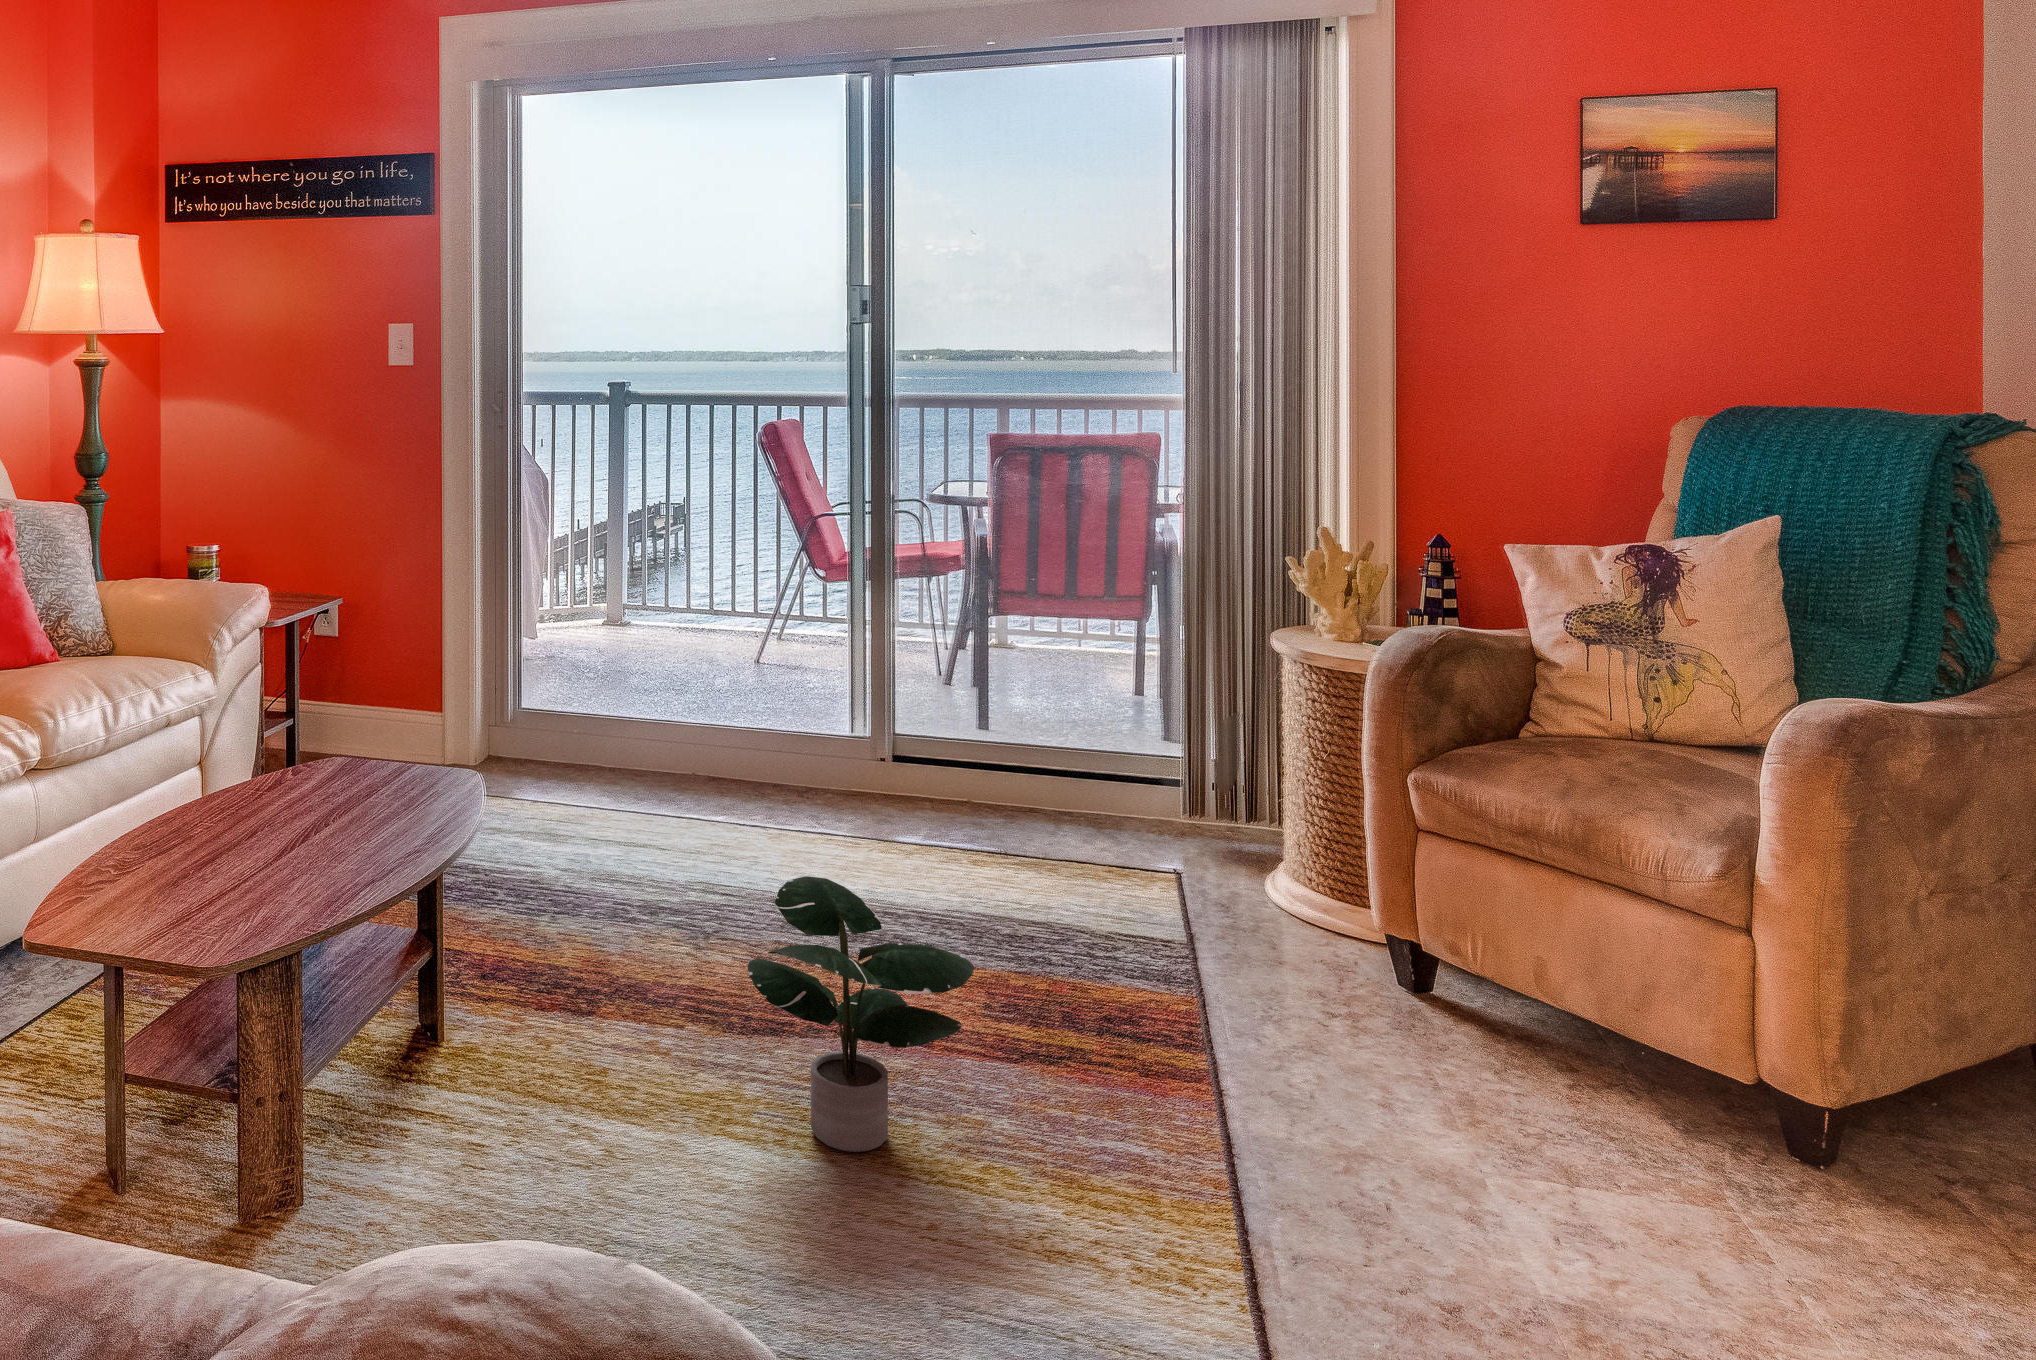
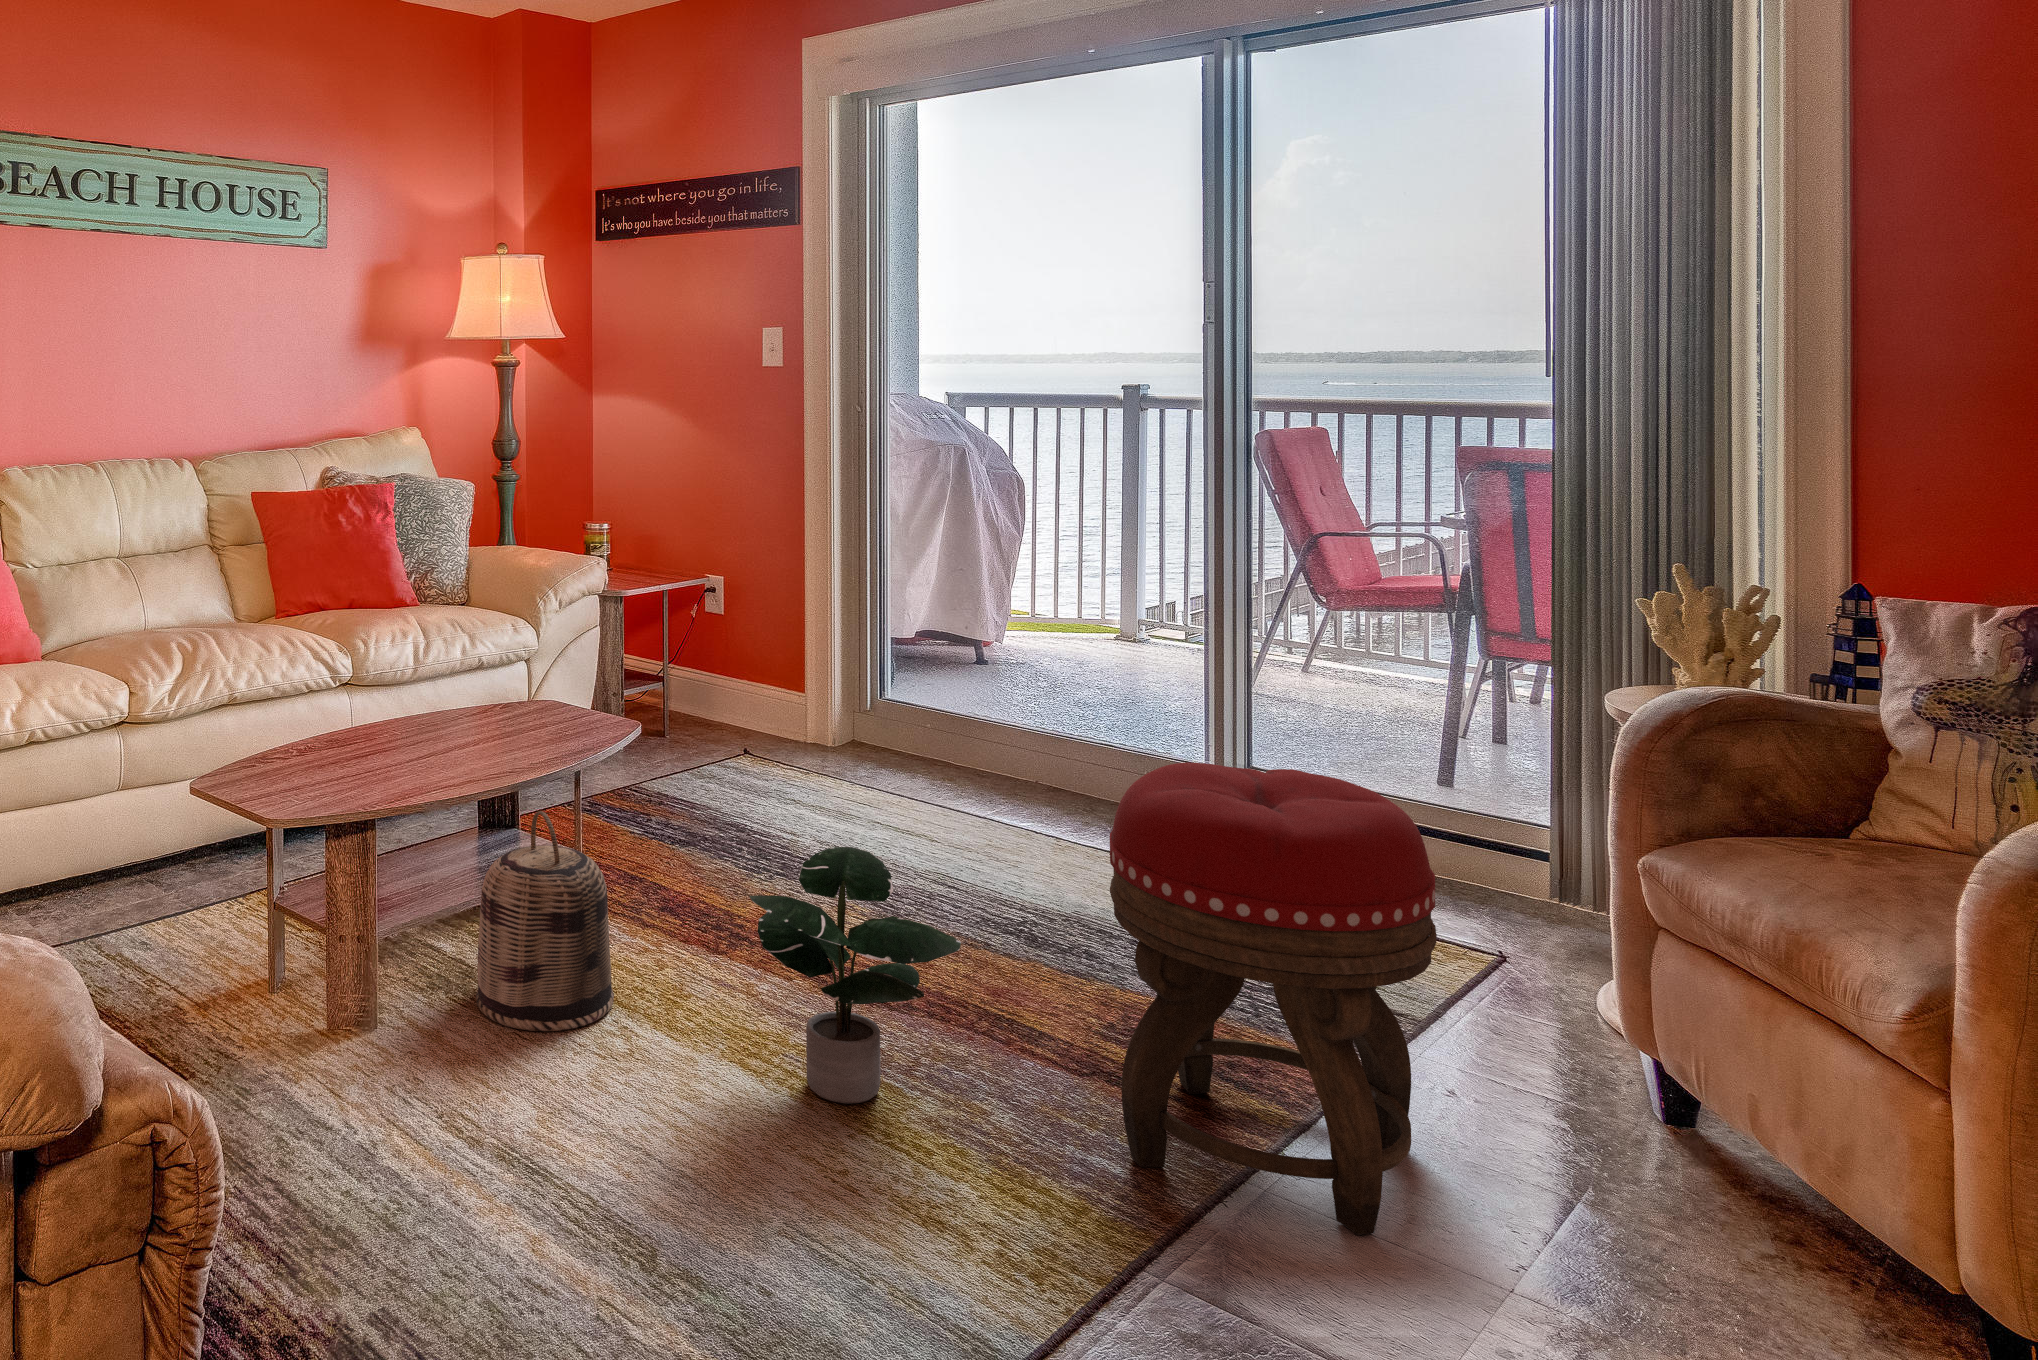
footstool: none [1067,739,1364,1153] -> present [1110,762,1437,1235]
basket: none [392,895,554,1161] -> present [476,811,614,1031]

